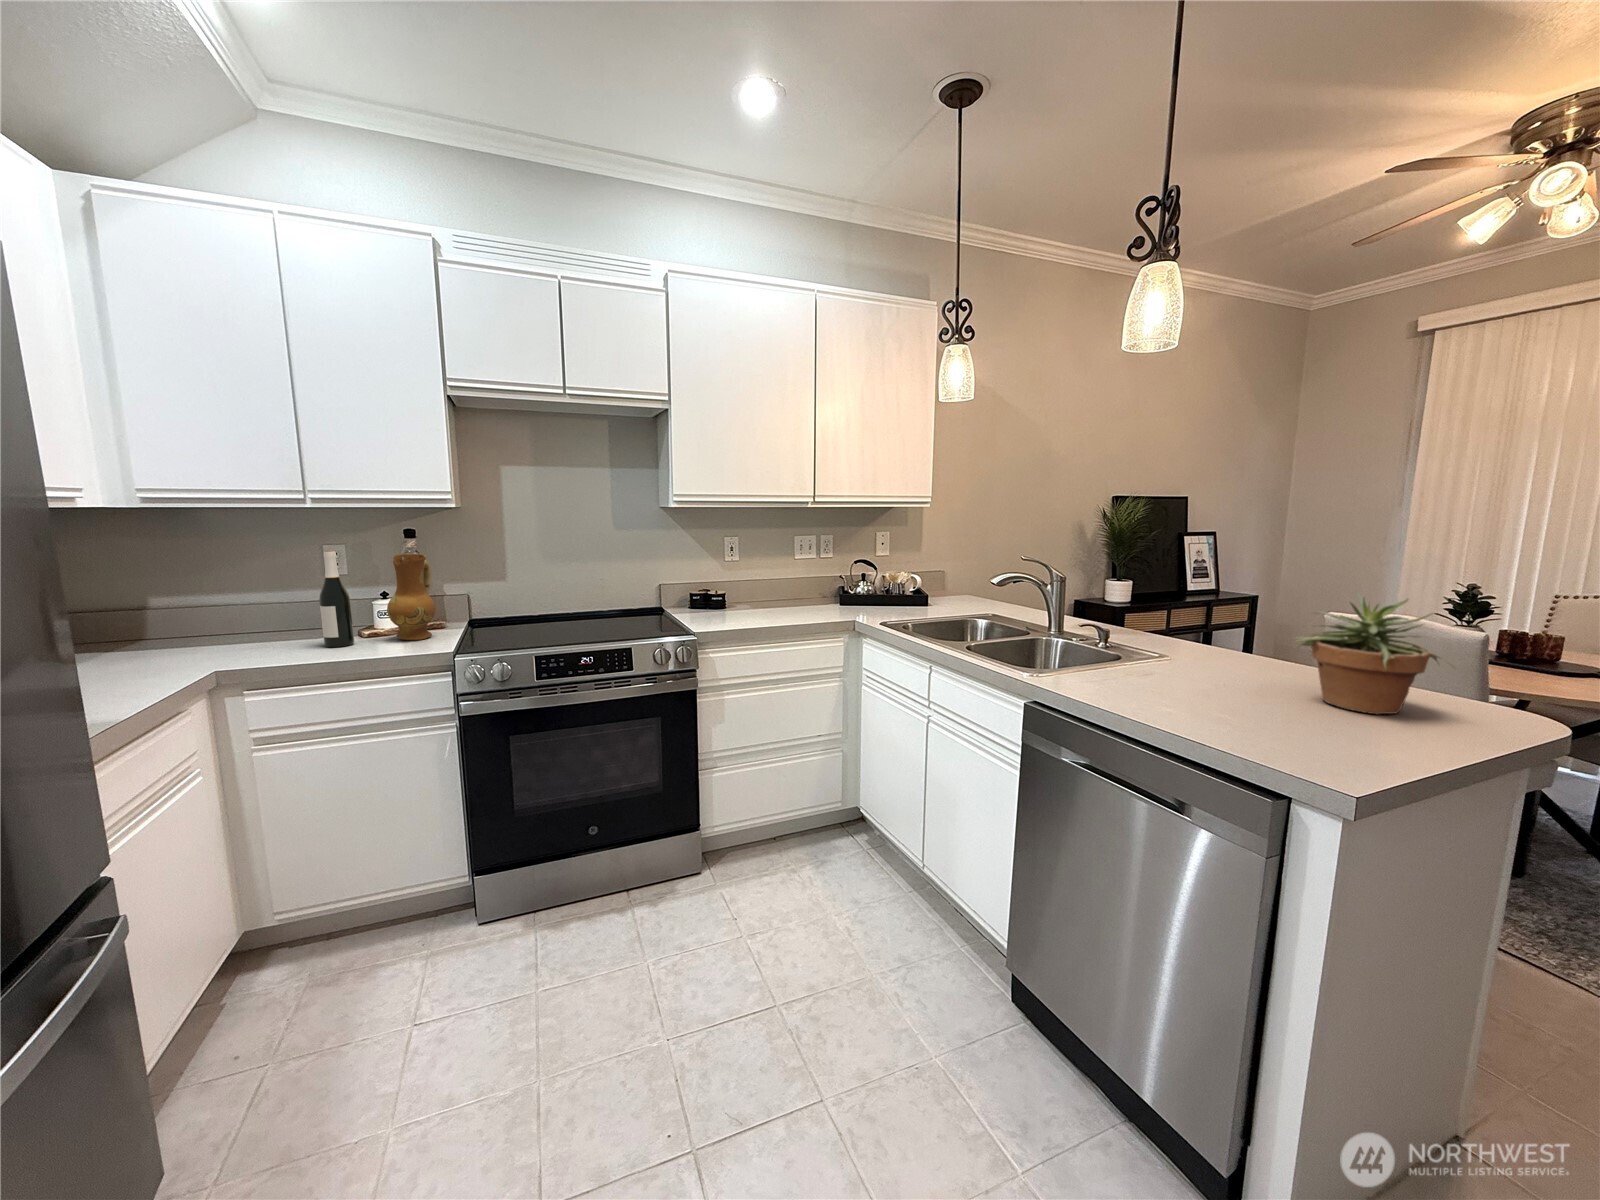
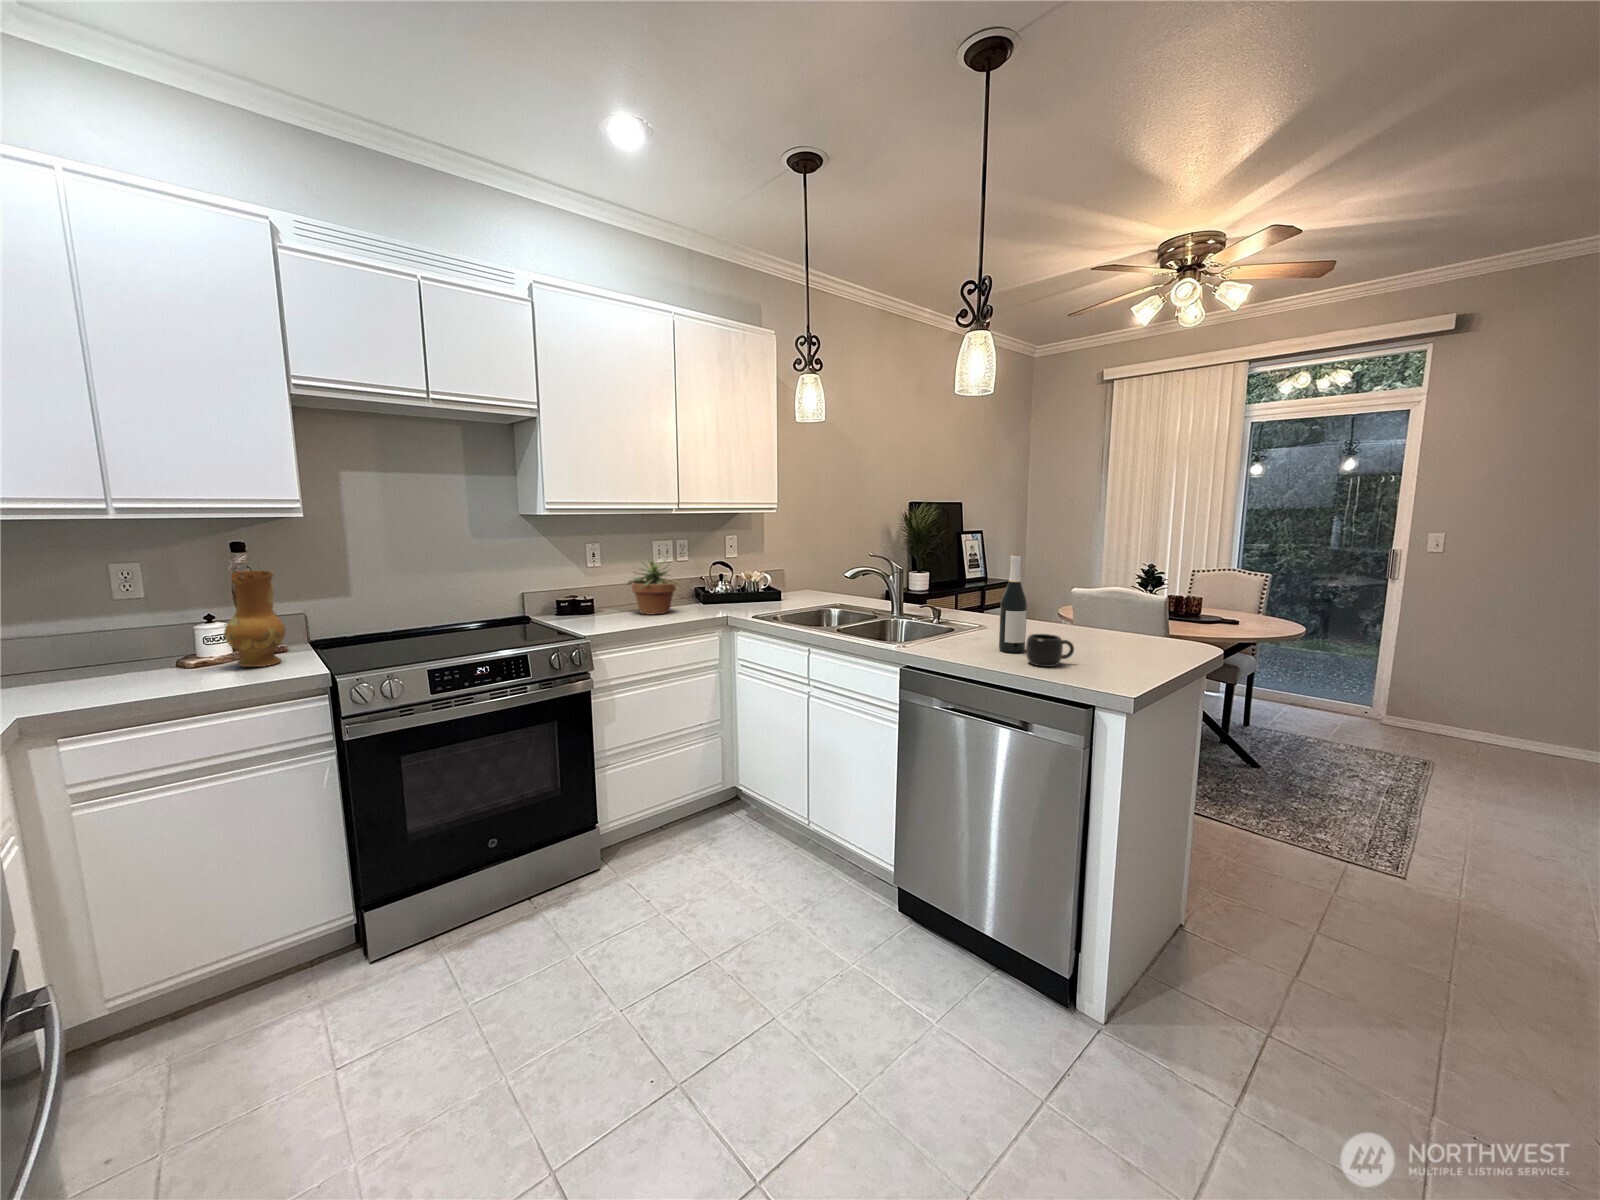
wine bottle: present [319,550,354,647] -> present [999,554,1027,653]
potted plant: present [1294,591,1450,715] -> present [627,557,680,615]
mug: none [1198,684,1278,734] -> present [1026,634,1074,667]

